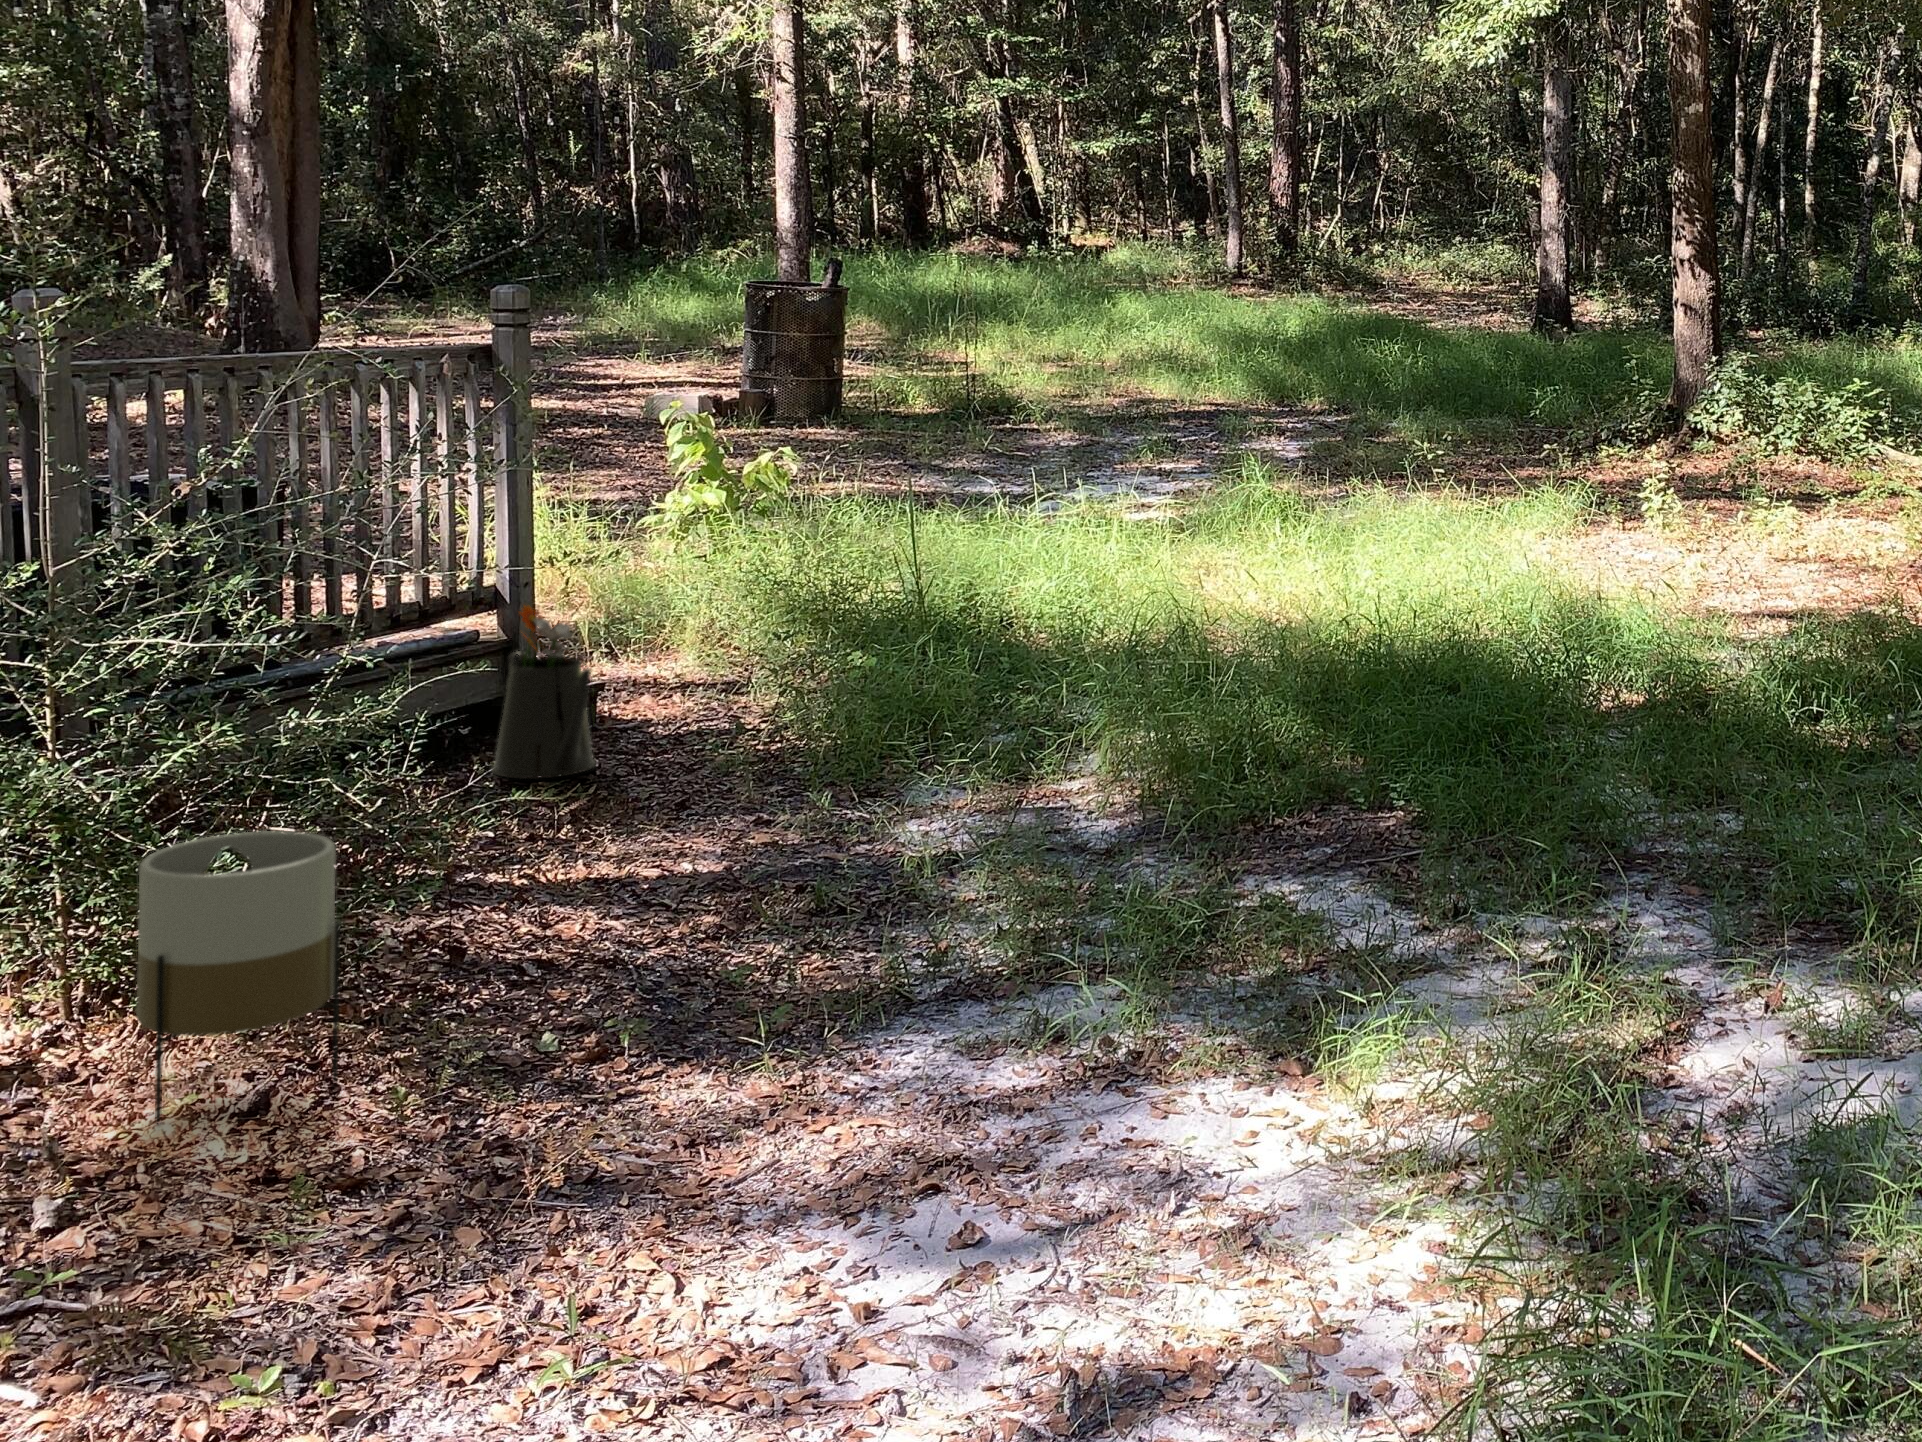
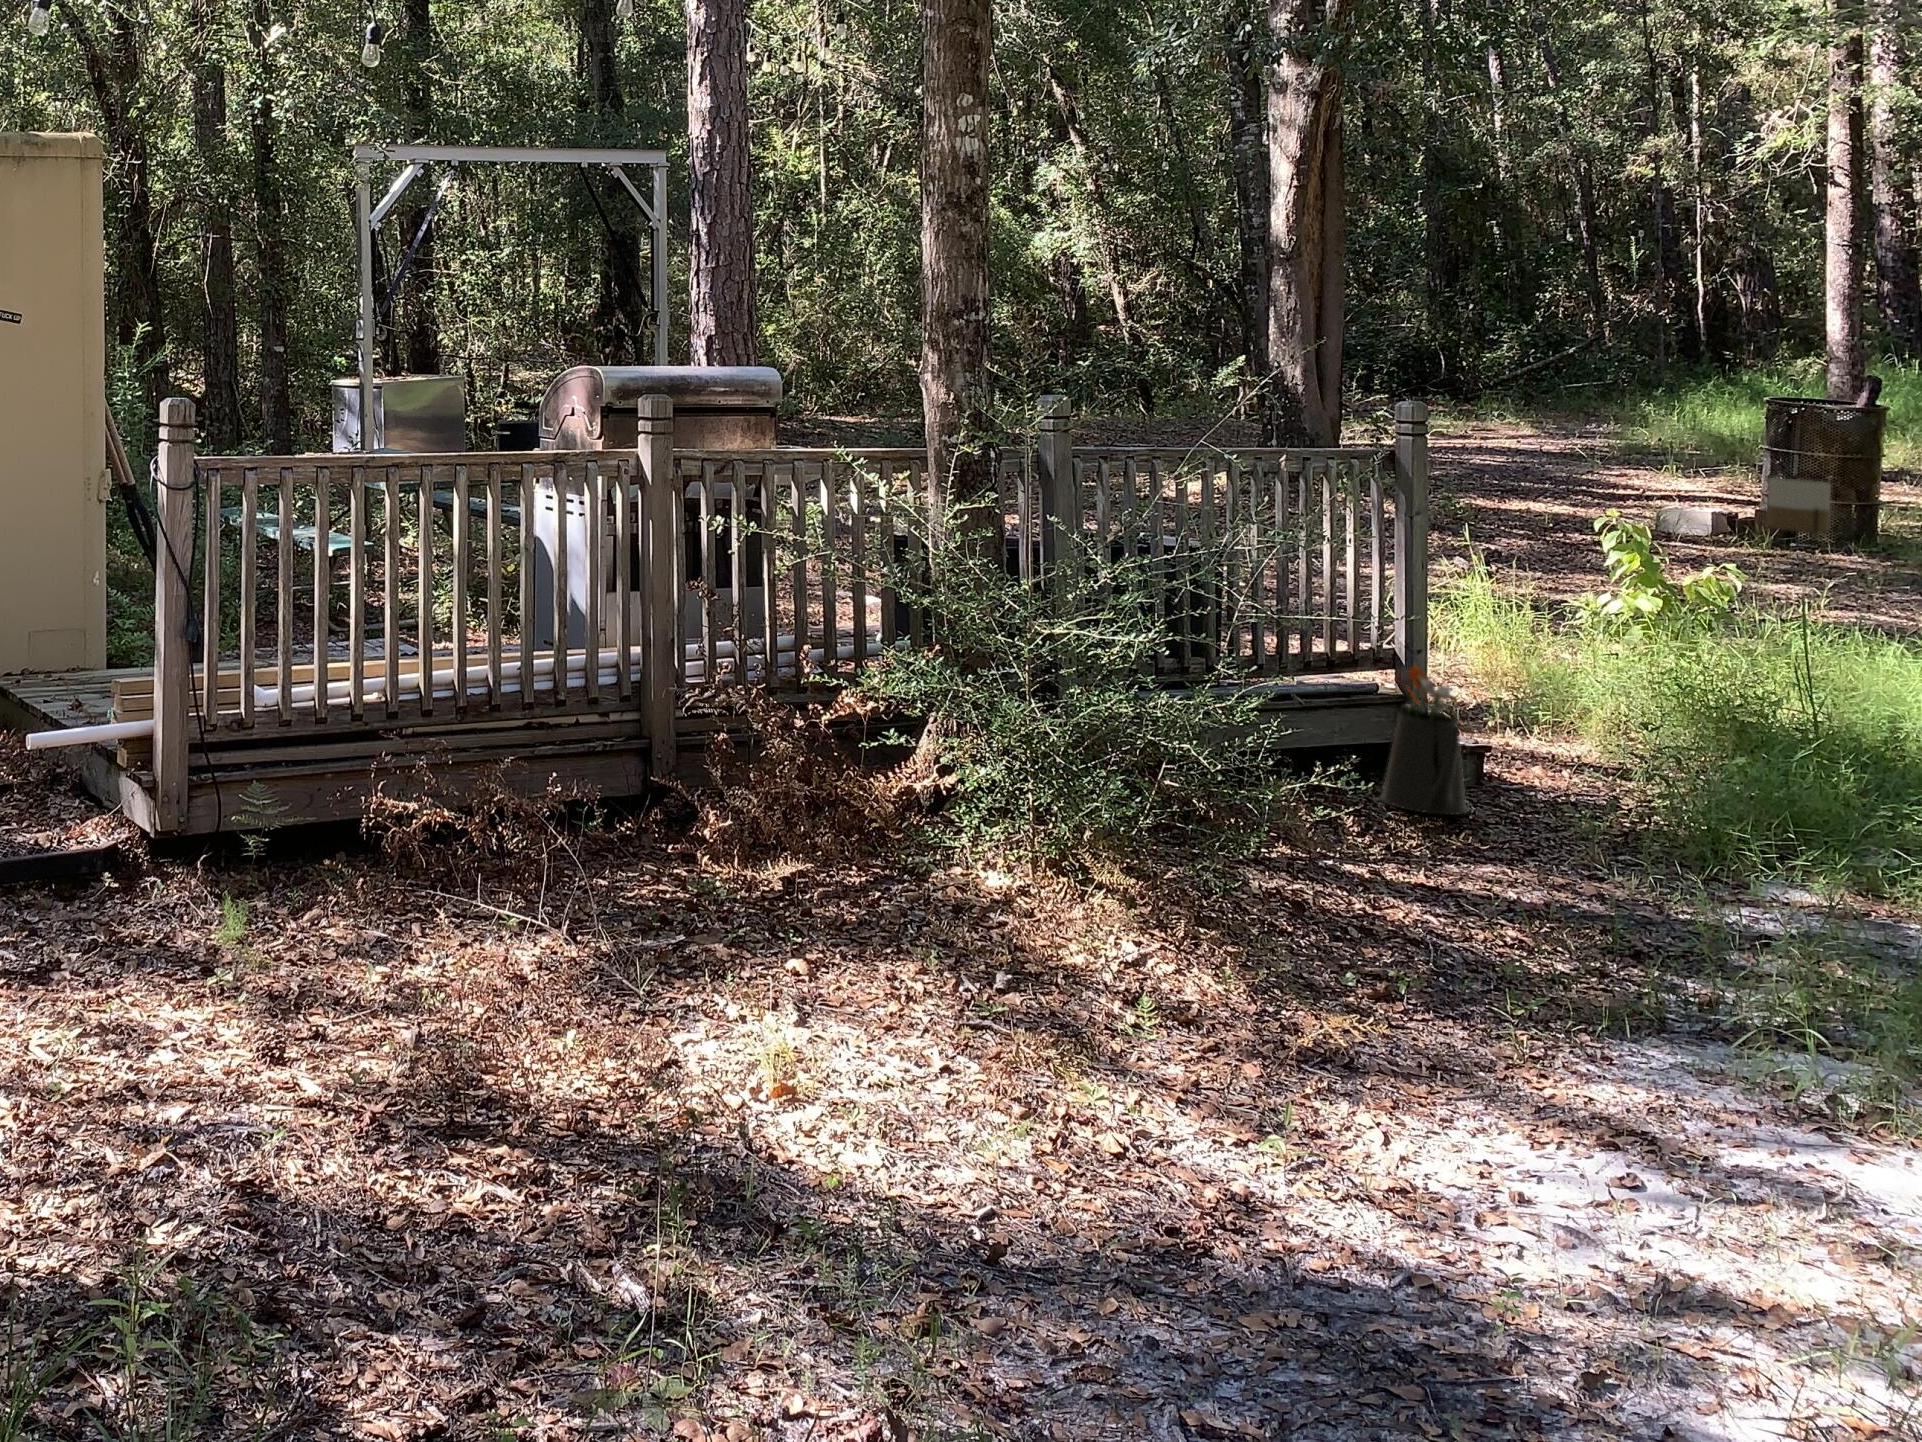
planter: present [136,831,340,1124] -> present [1765,478,1831,540]

